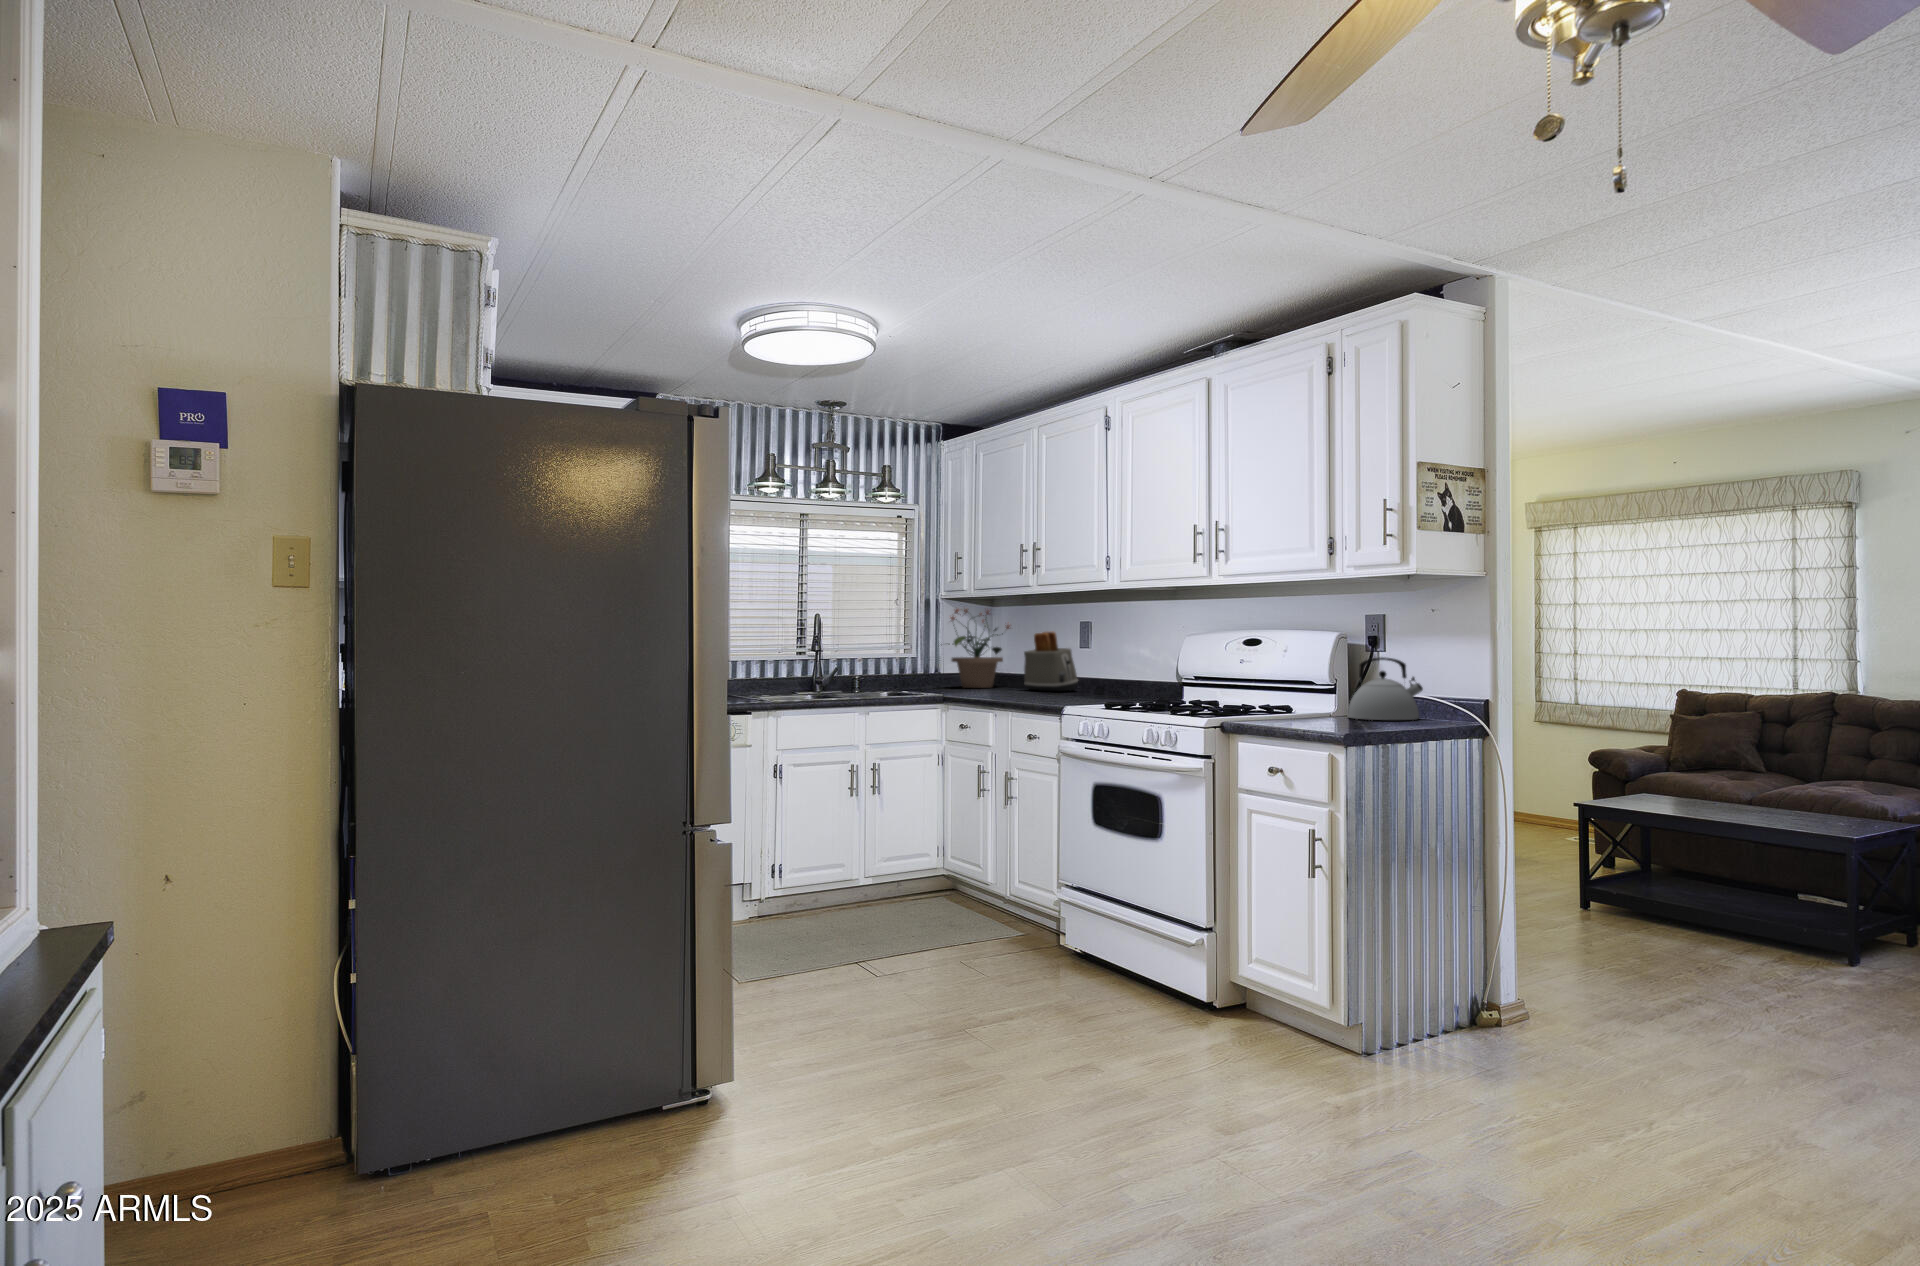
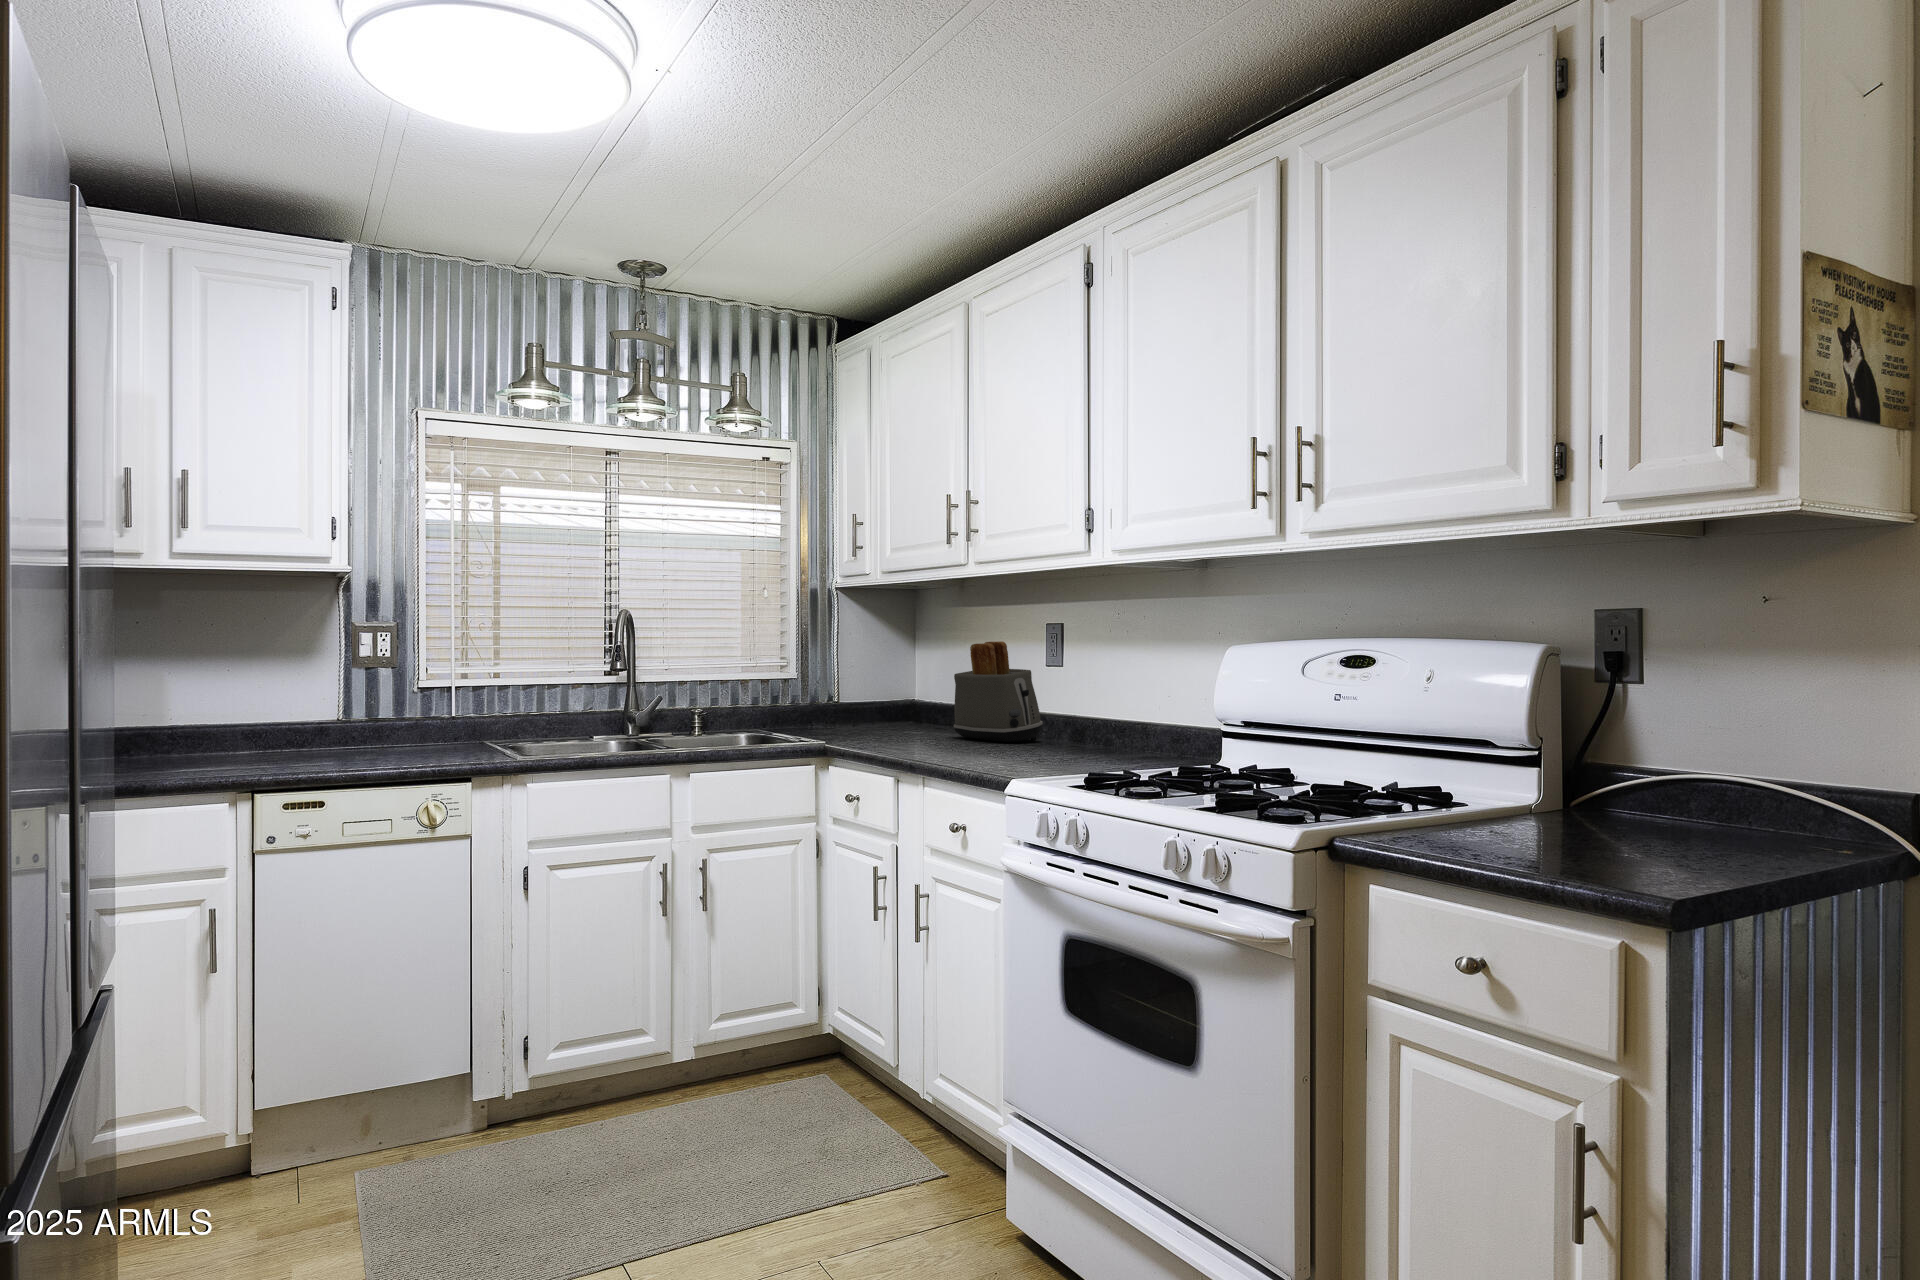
potted plant: present [951,609,1010,688] -> none [818,599,941,732]
kettle: present [1347,657,1423,720] -> none [1588,699,1763,839]

